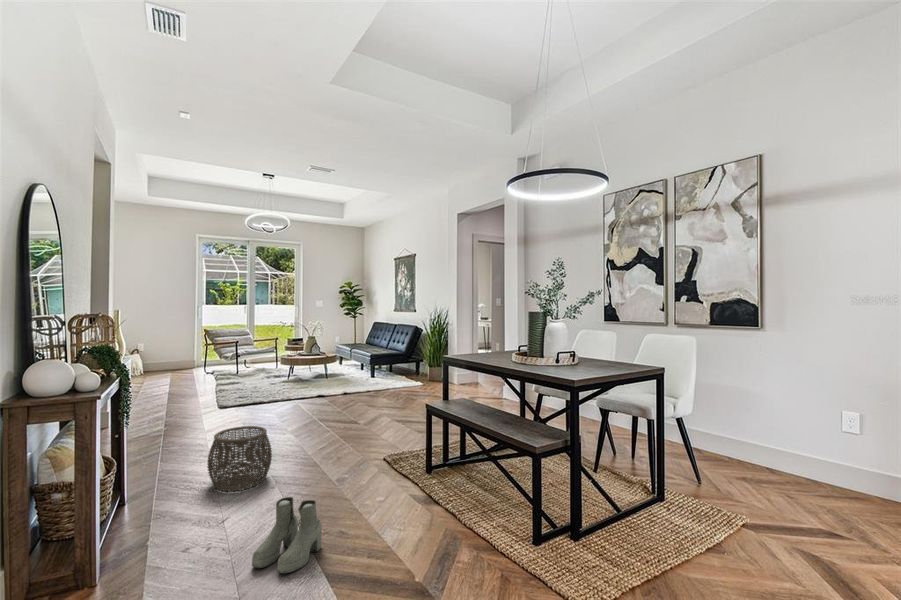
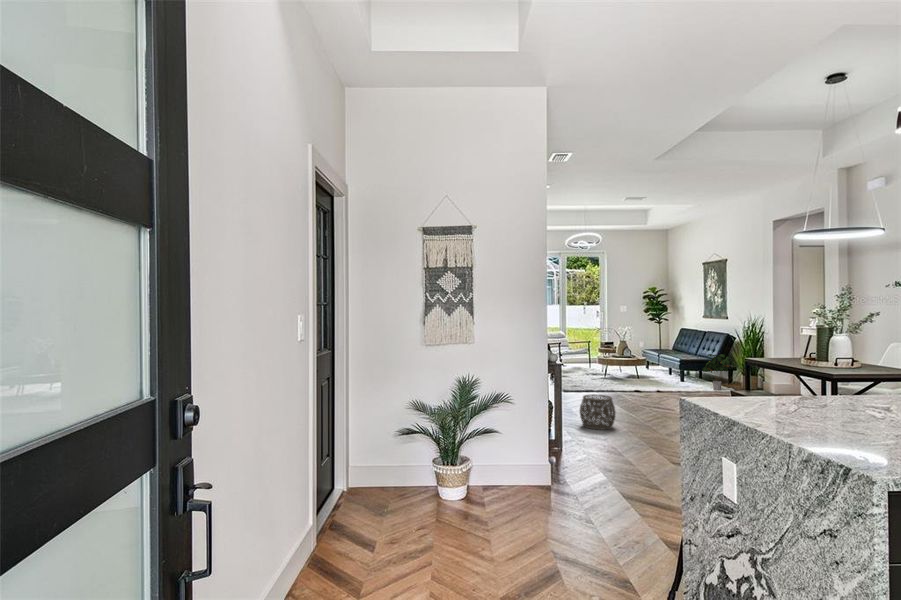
potted plant: none [393,348,425,387] -> present [702,354,734,390]
boots: present [252,497,322,574] -> none [620,425,654,458]

